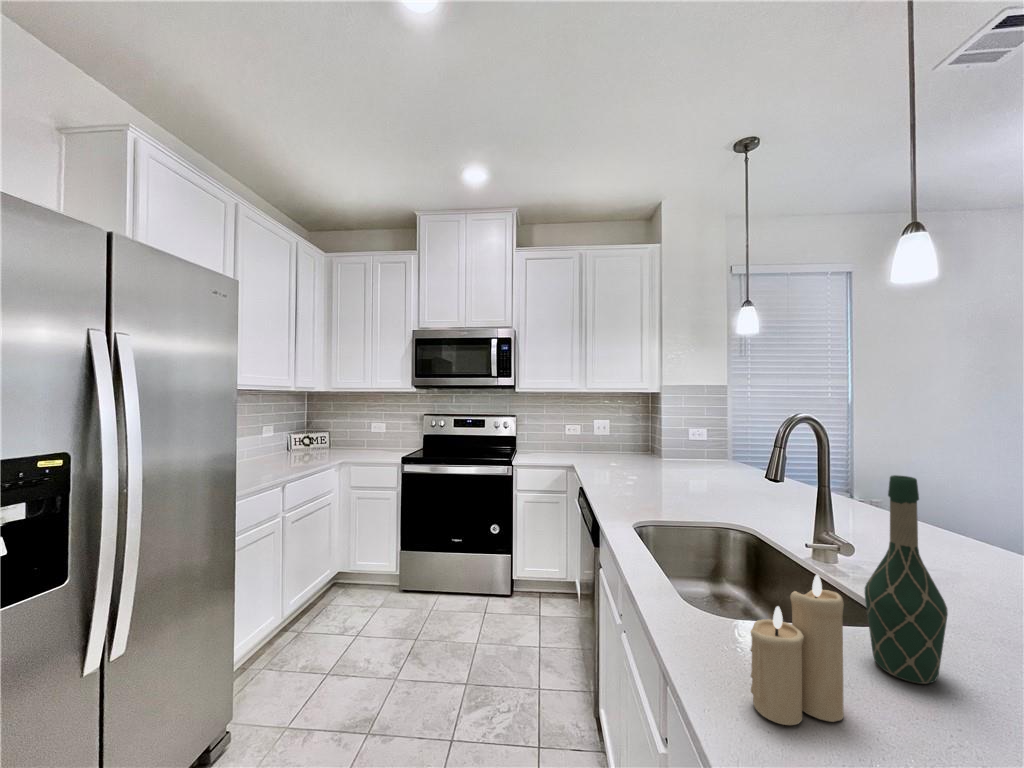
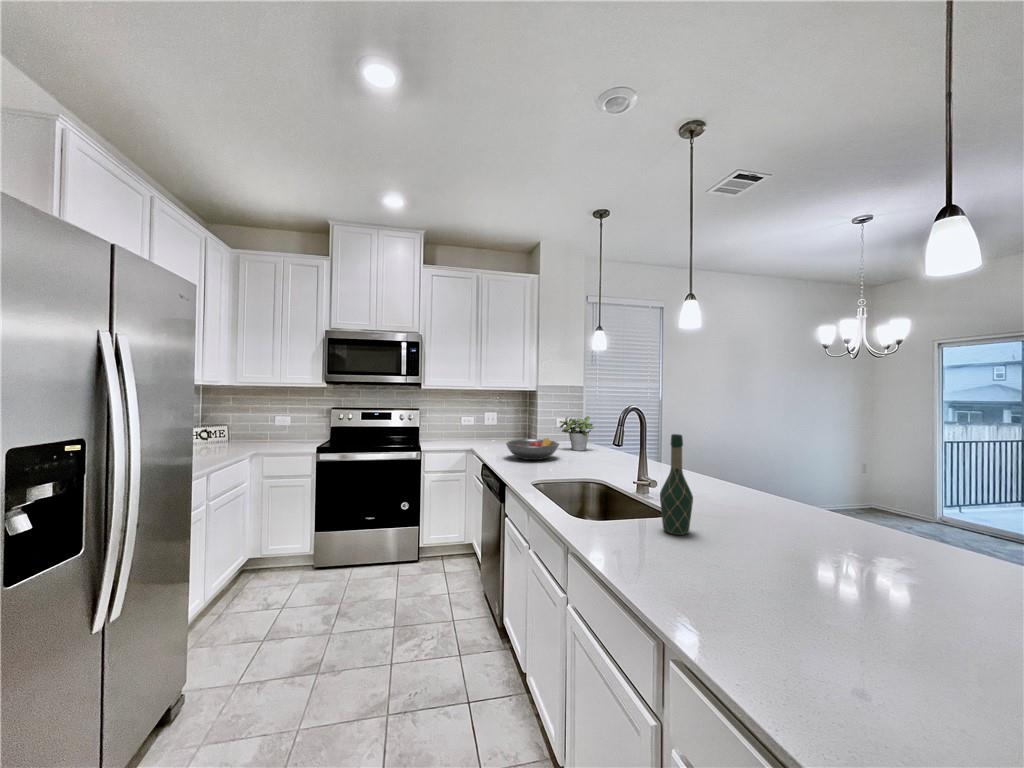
potted plant: none [688,427,739,474] -> present [560,416,594,451]
fruit bowl: none [611,456,686,486] -> present [506,438,559,460]
candle: present [751,575,844,725] -> none [608,482,649,554]

